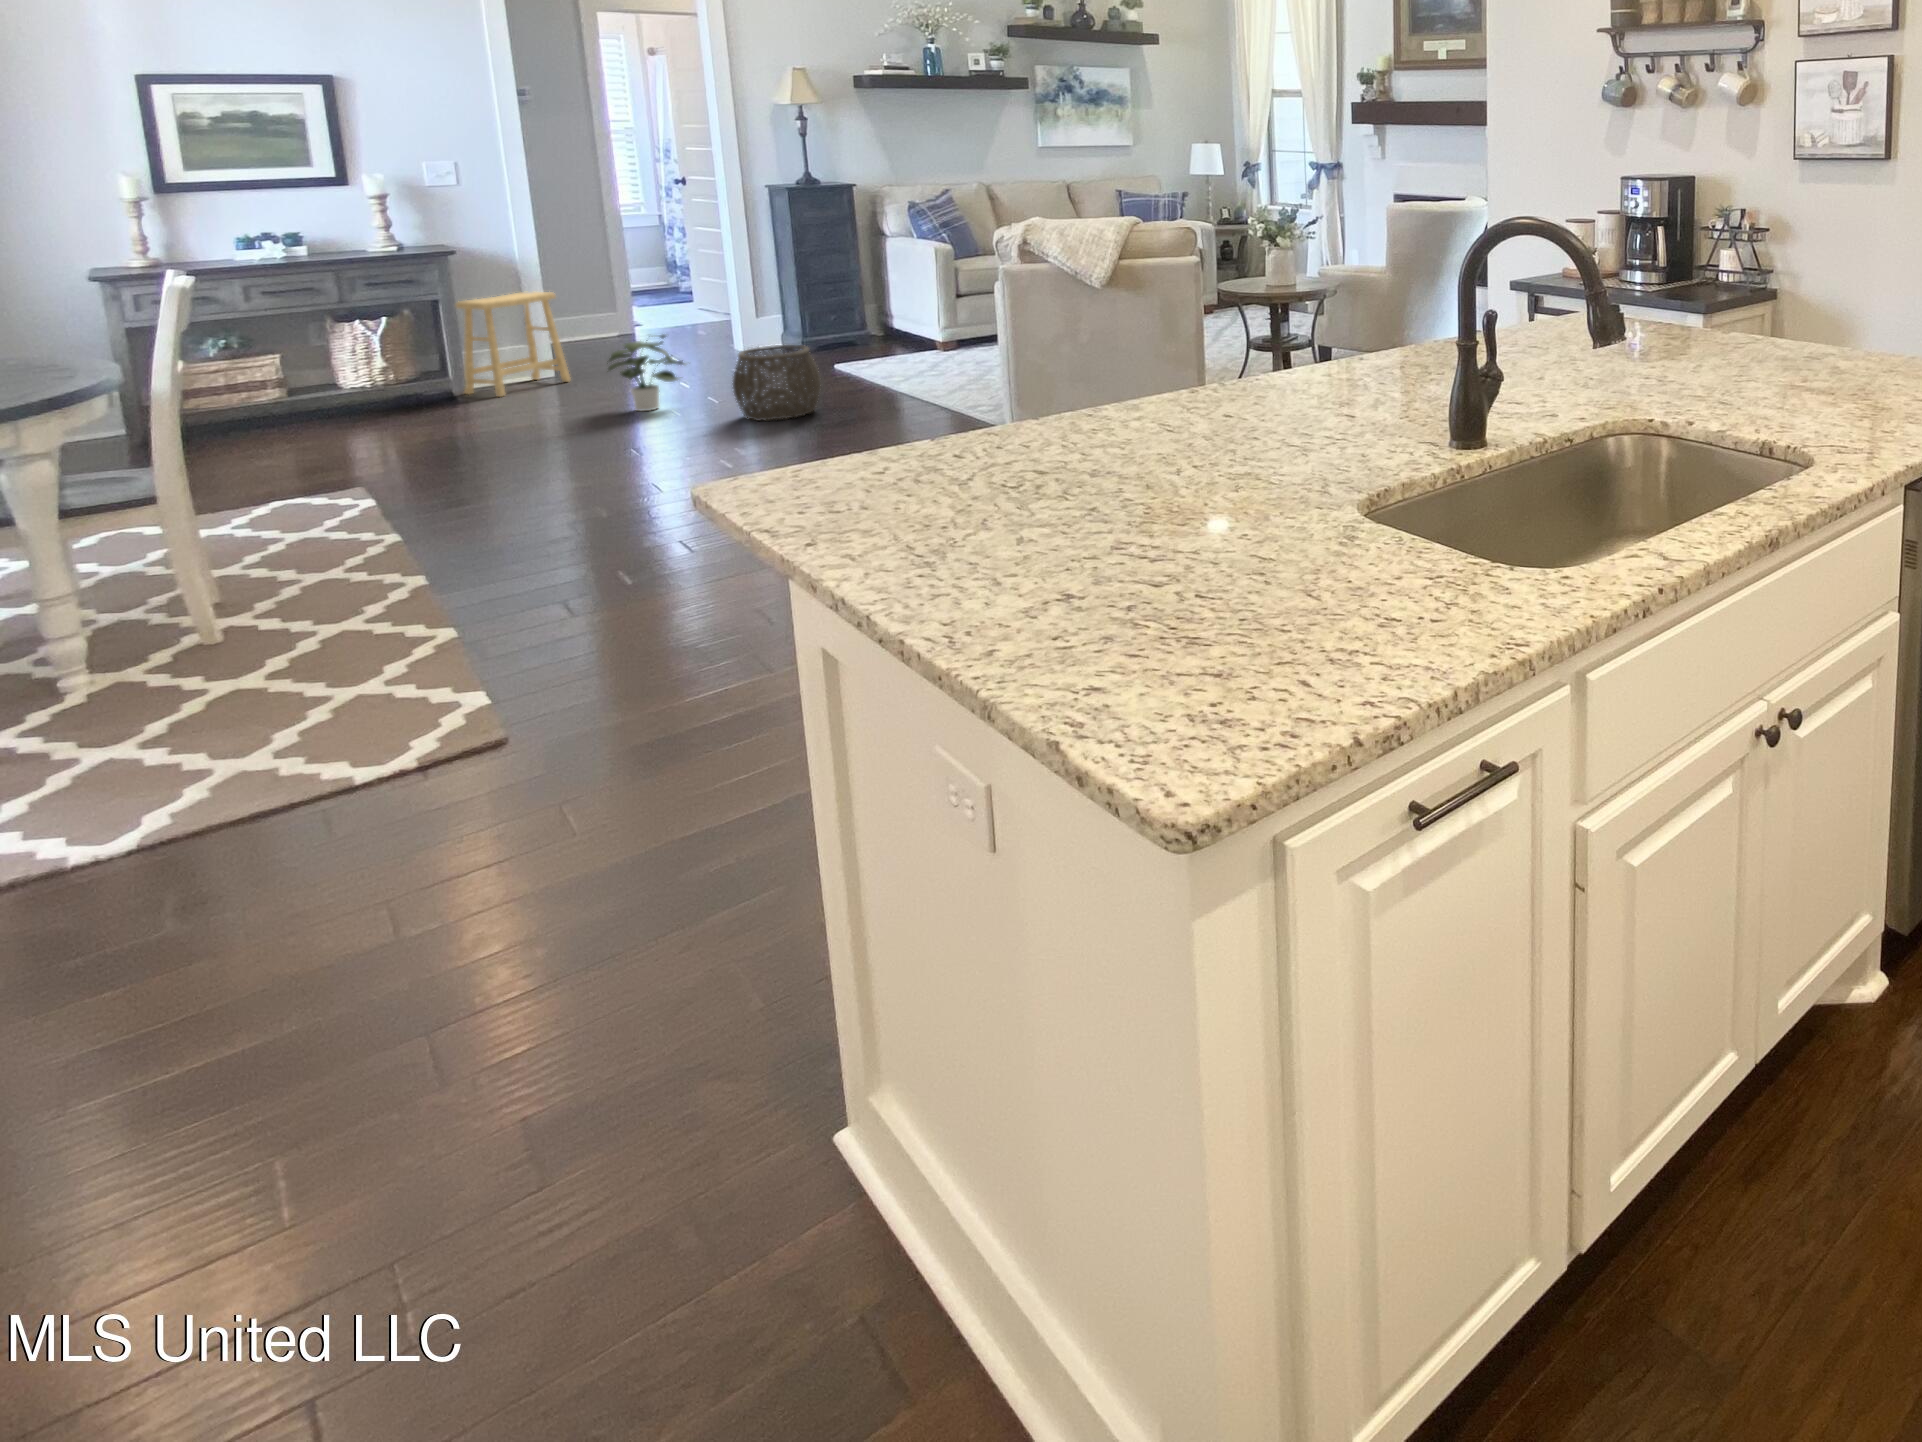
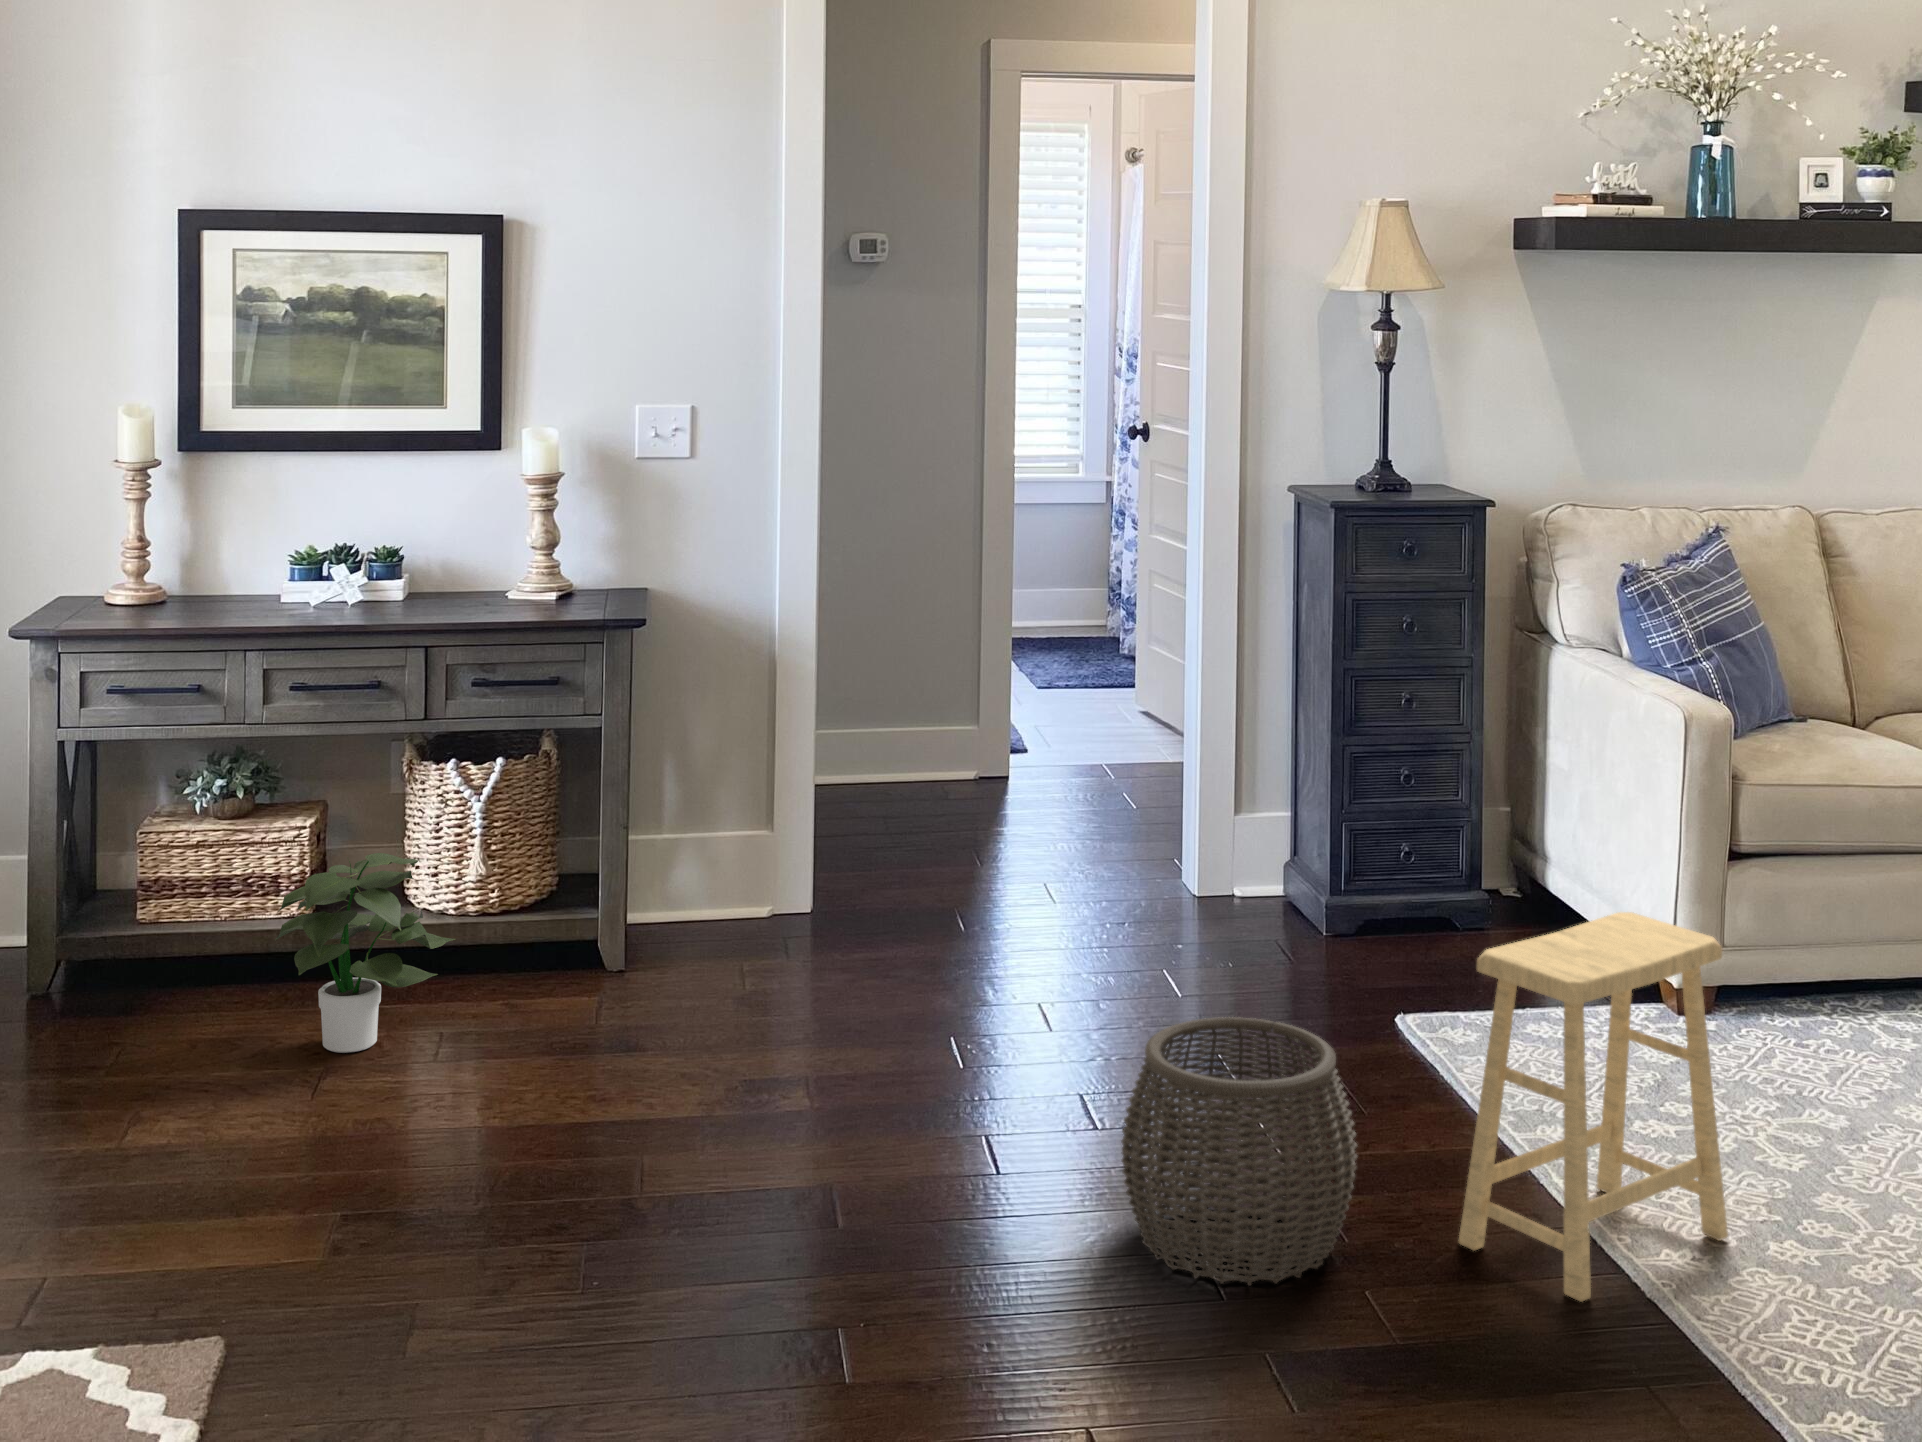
footstool: present [456,291,570,397] -> present [1459,912,1728,1302]
potted plant: present [609,335,685,411] -> present [275,853,455,1053]

